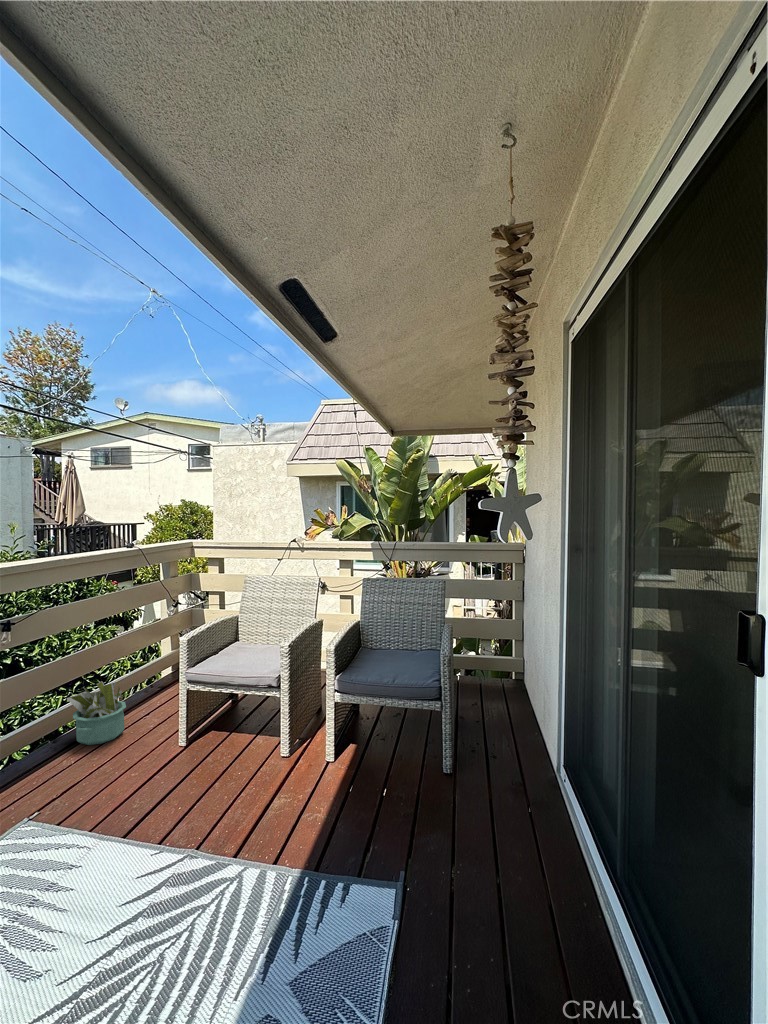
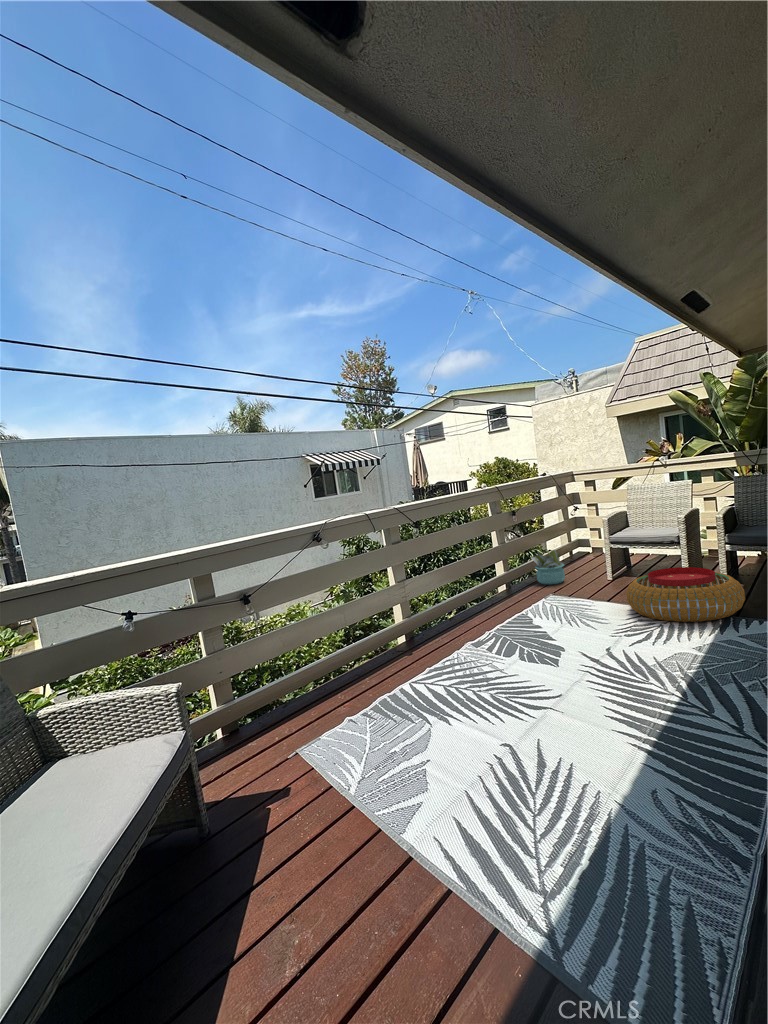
pouf: none [146,753,334,905] -> present [626,567,745,622]

